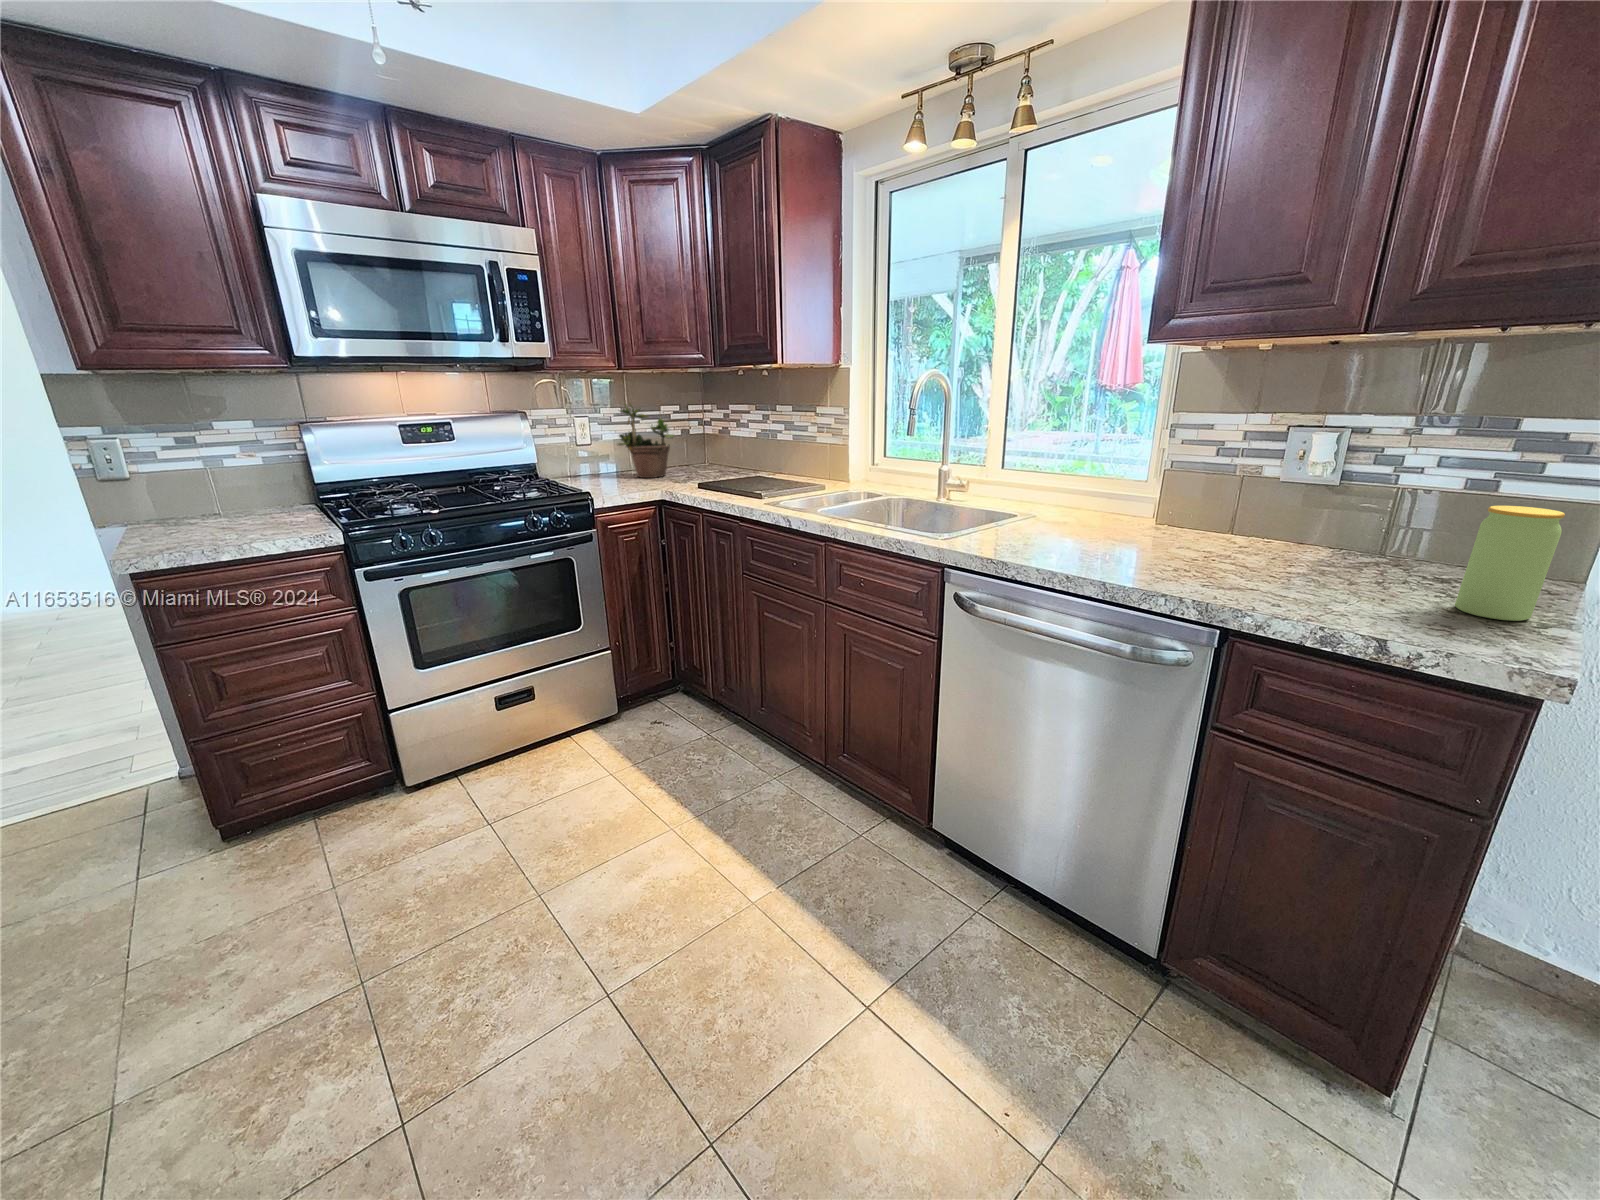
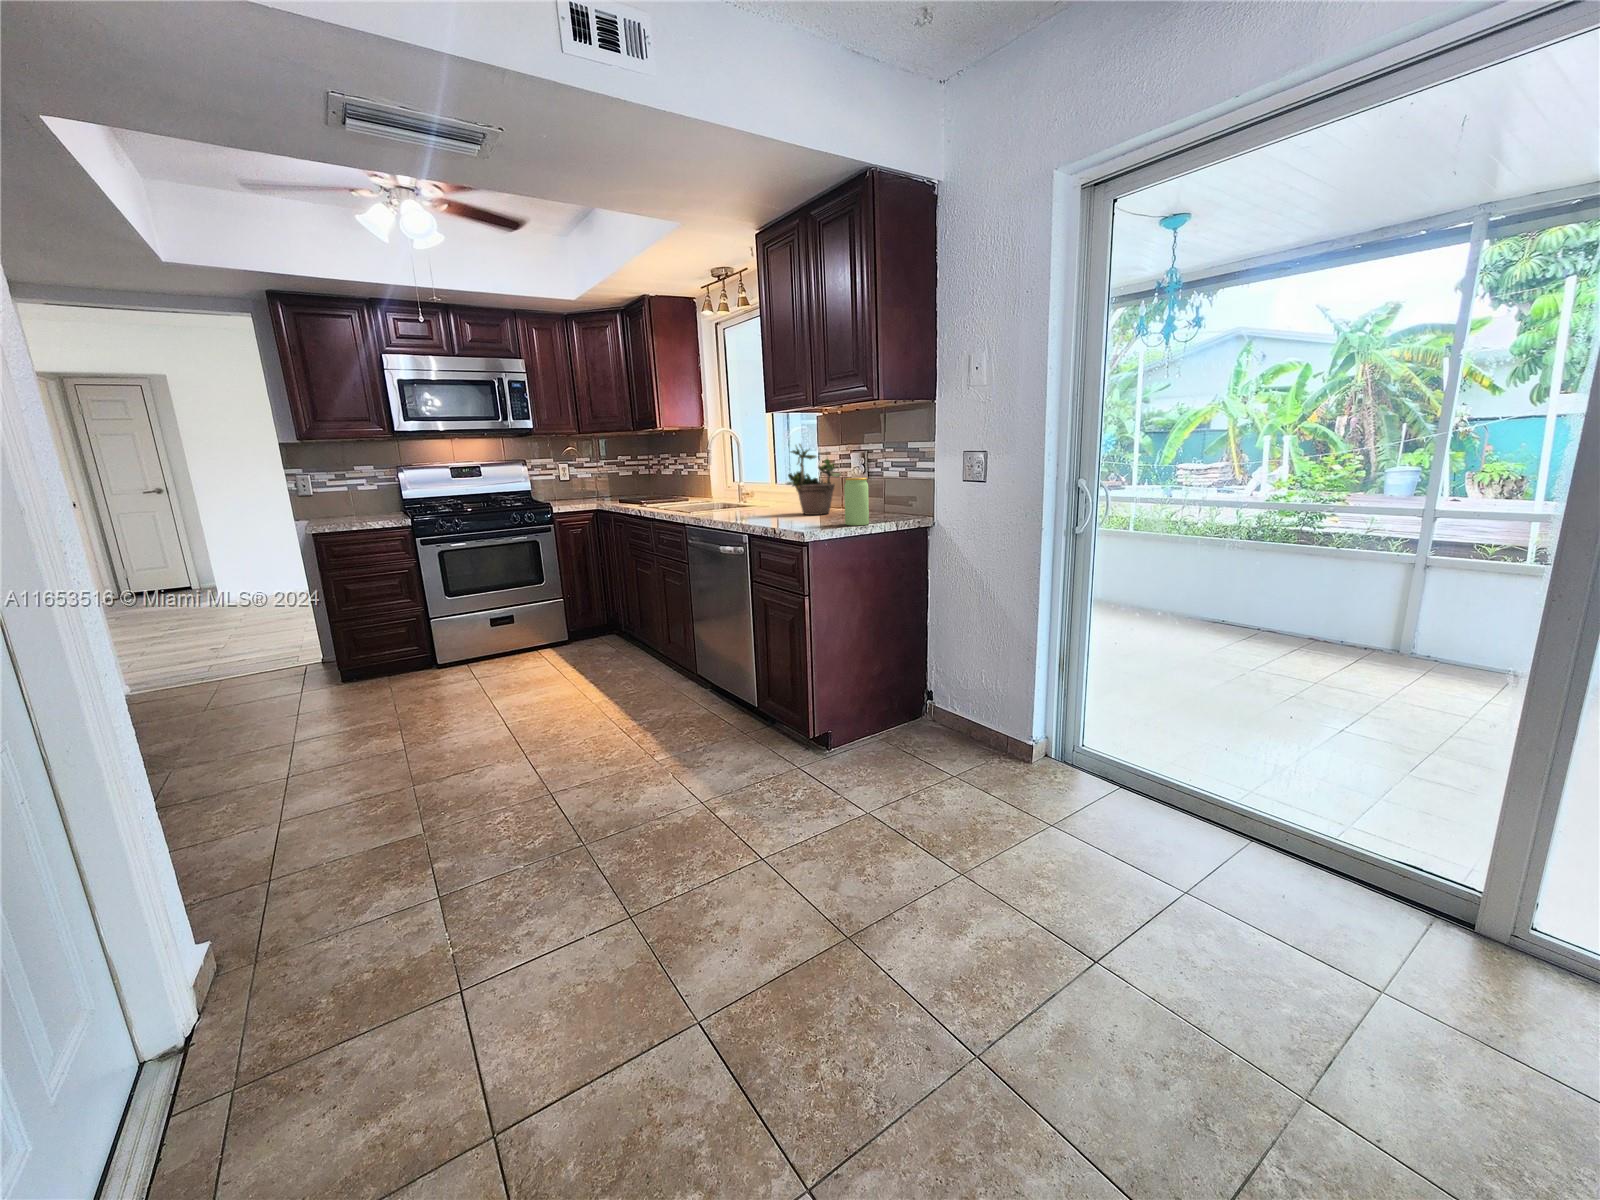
potted plant: present [617,403,674,478] -> present [786,444,840,515]

